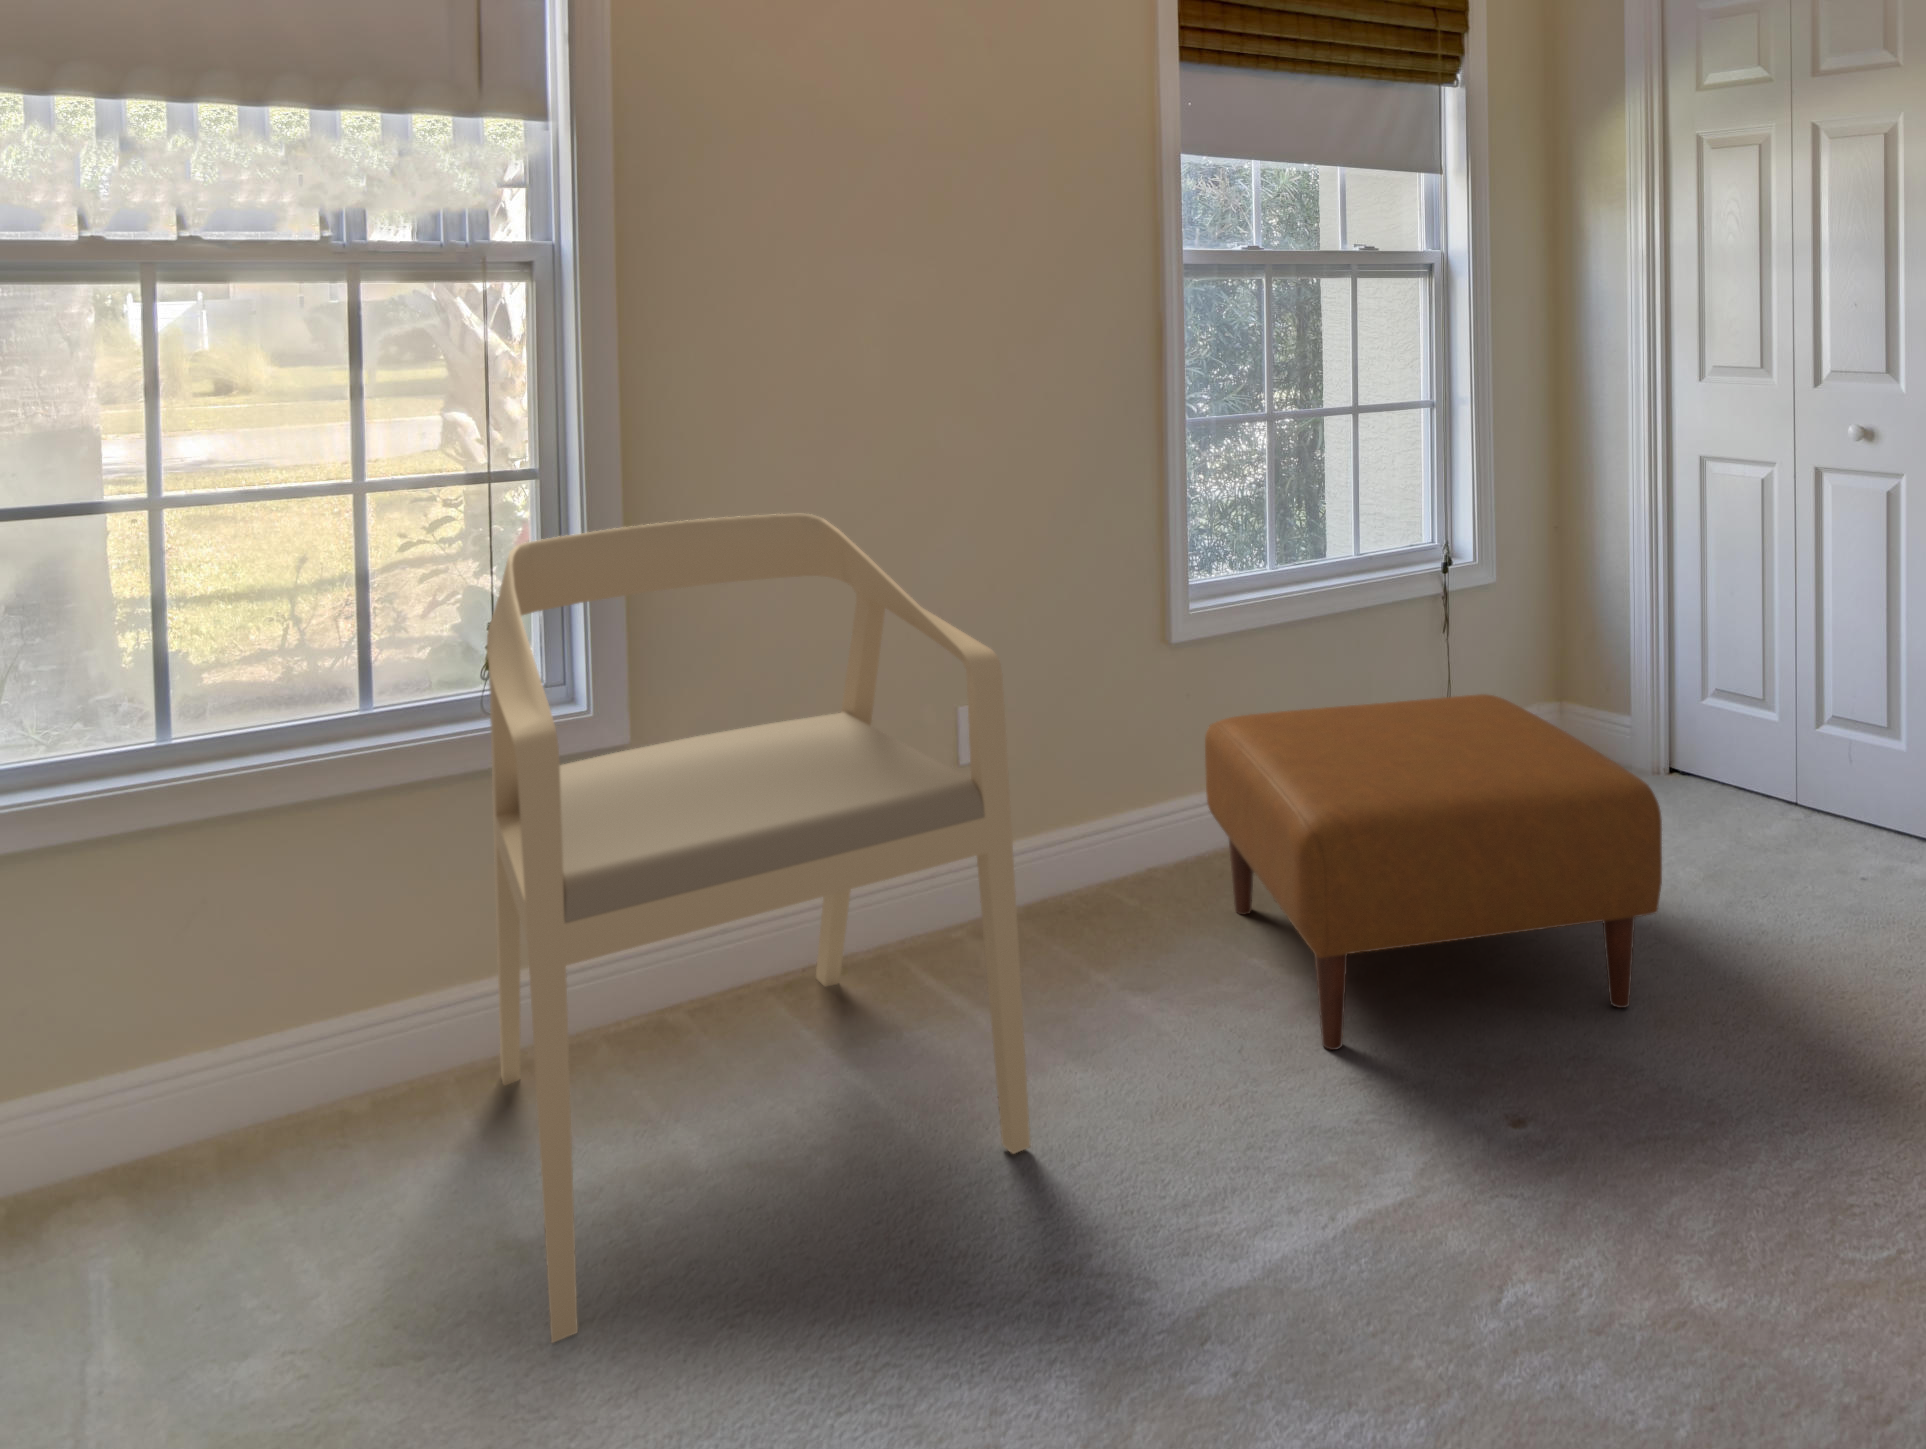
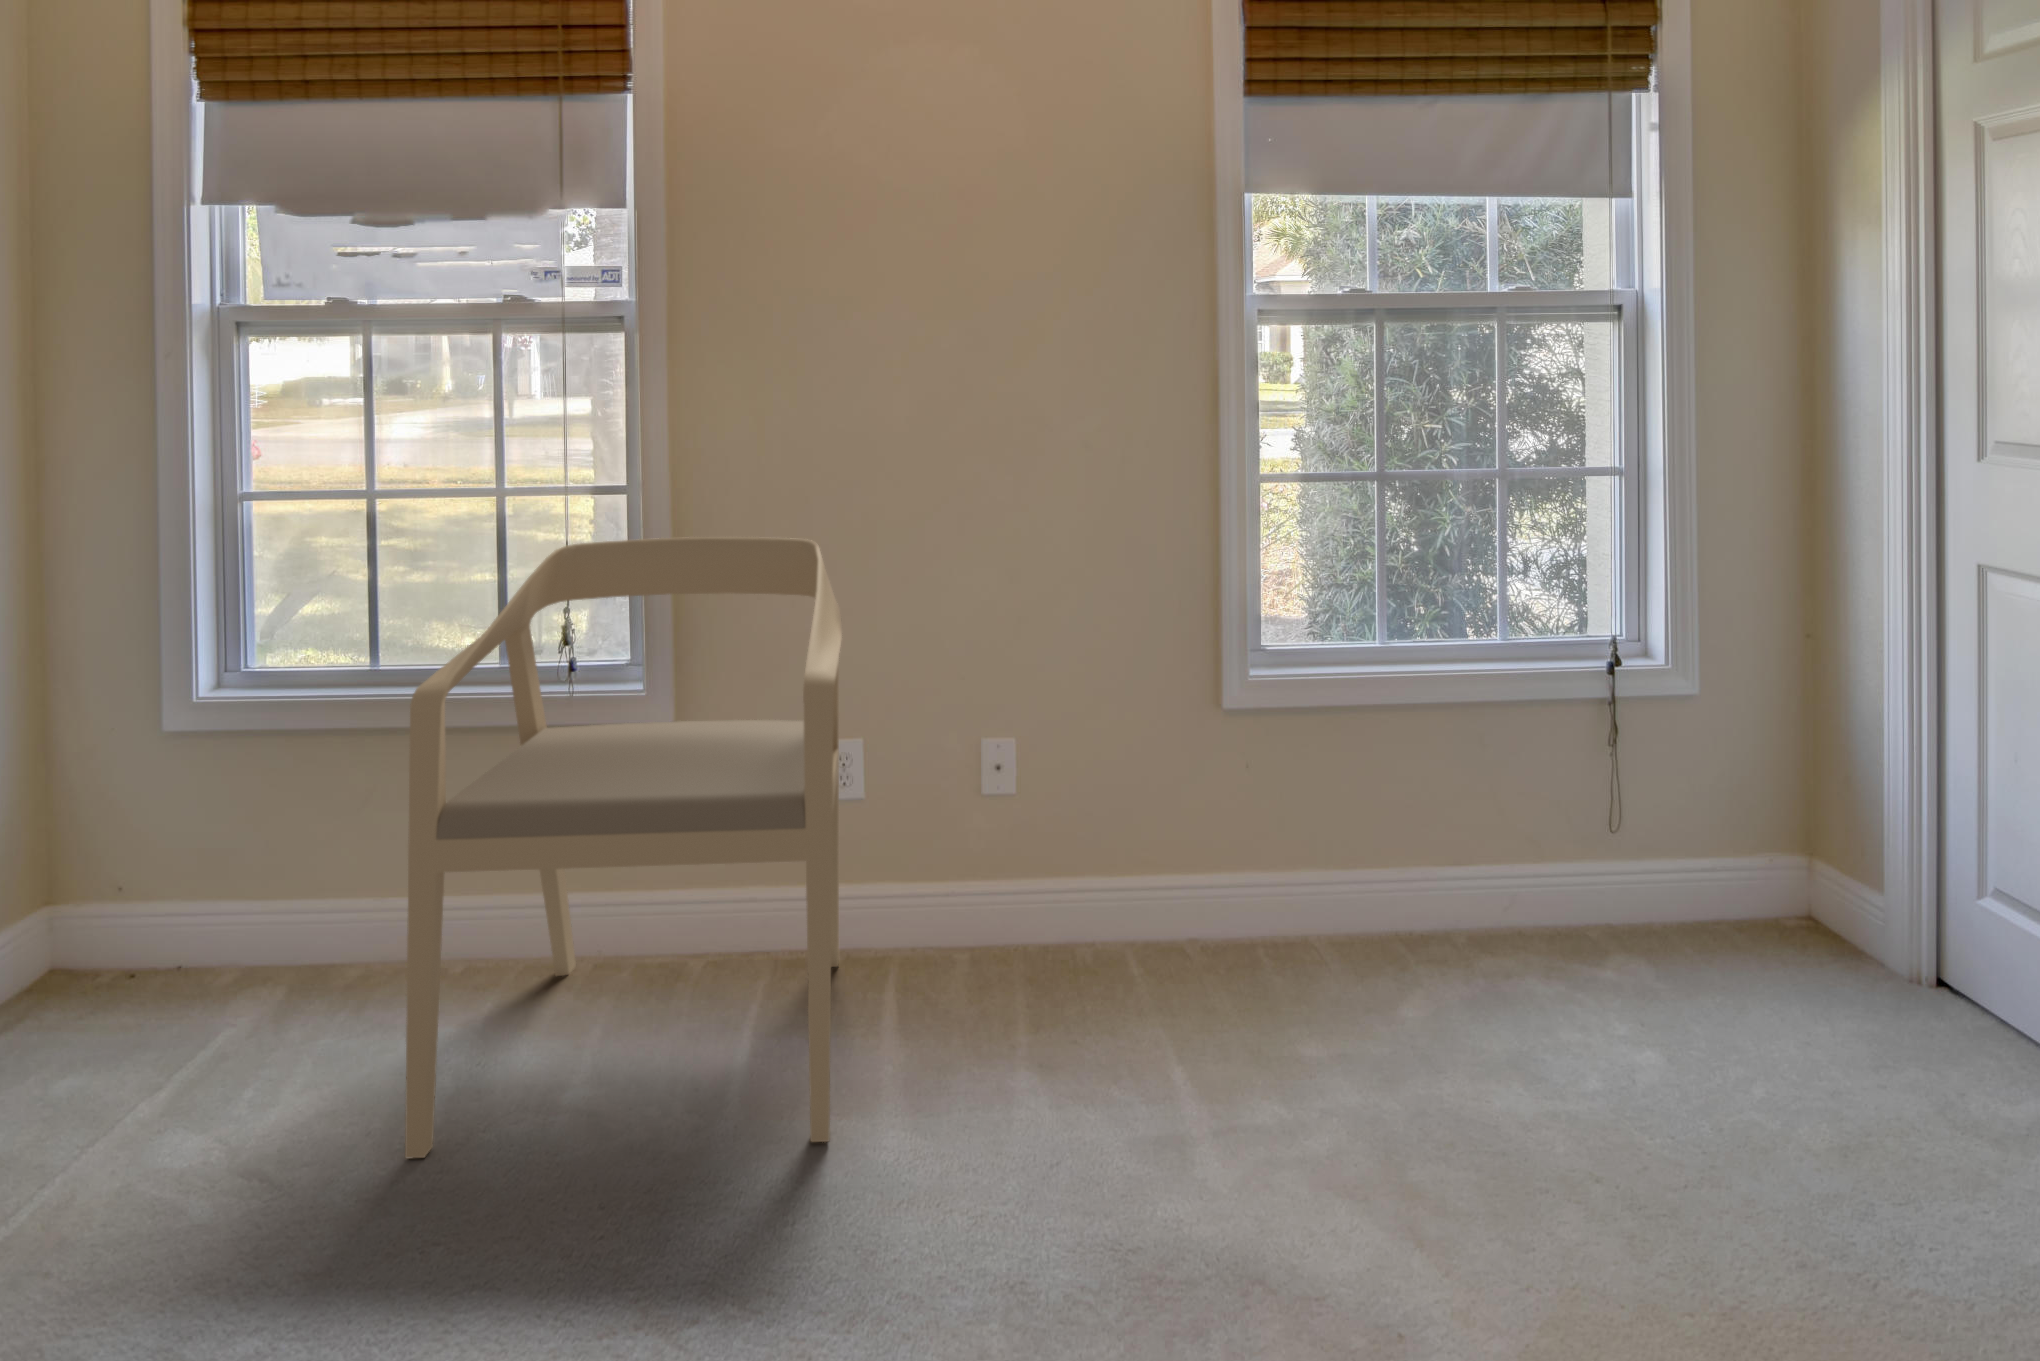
ottoman: present [1205,694,1662,1050] -> none [1132,793,1588,1215]

